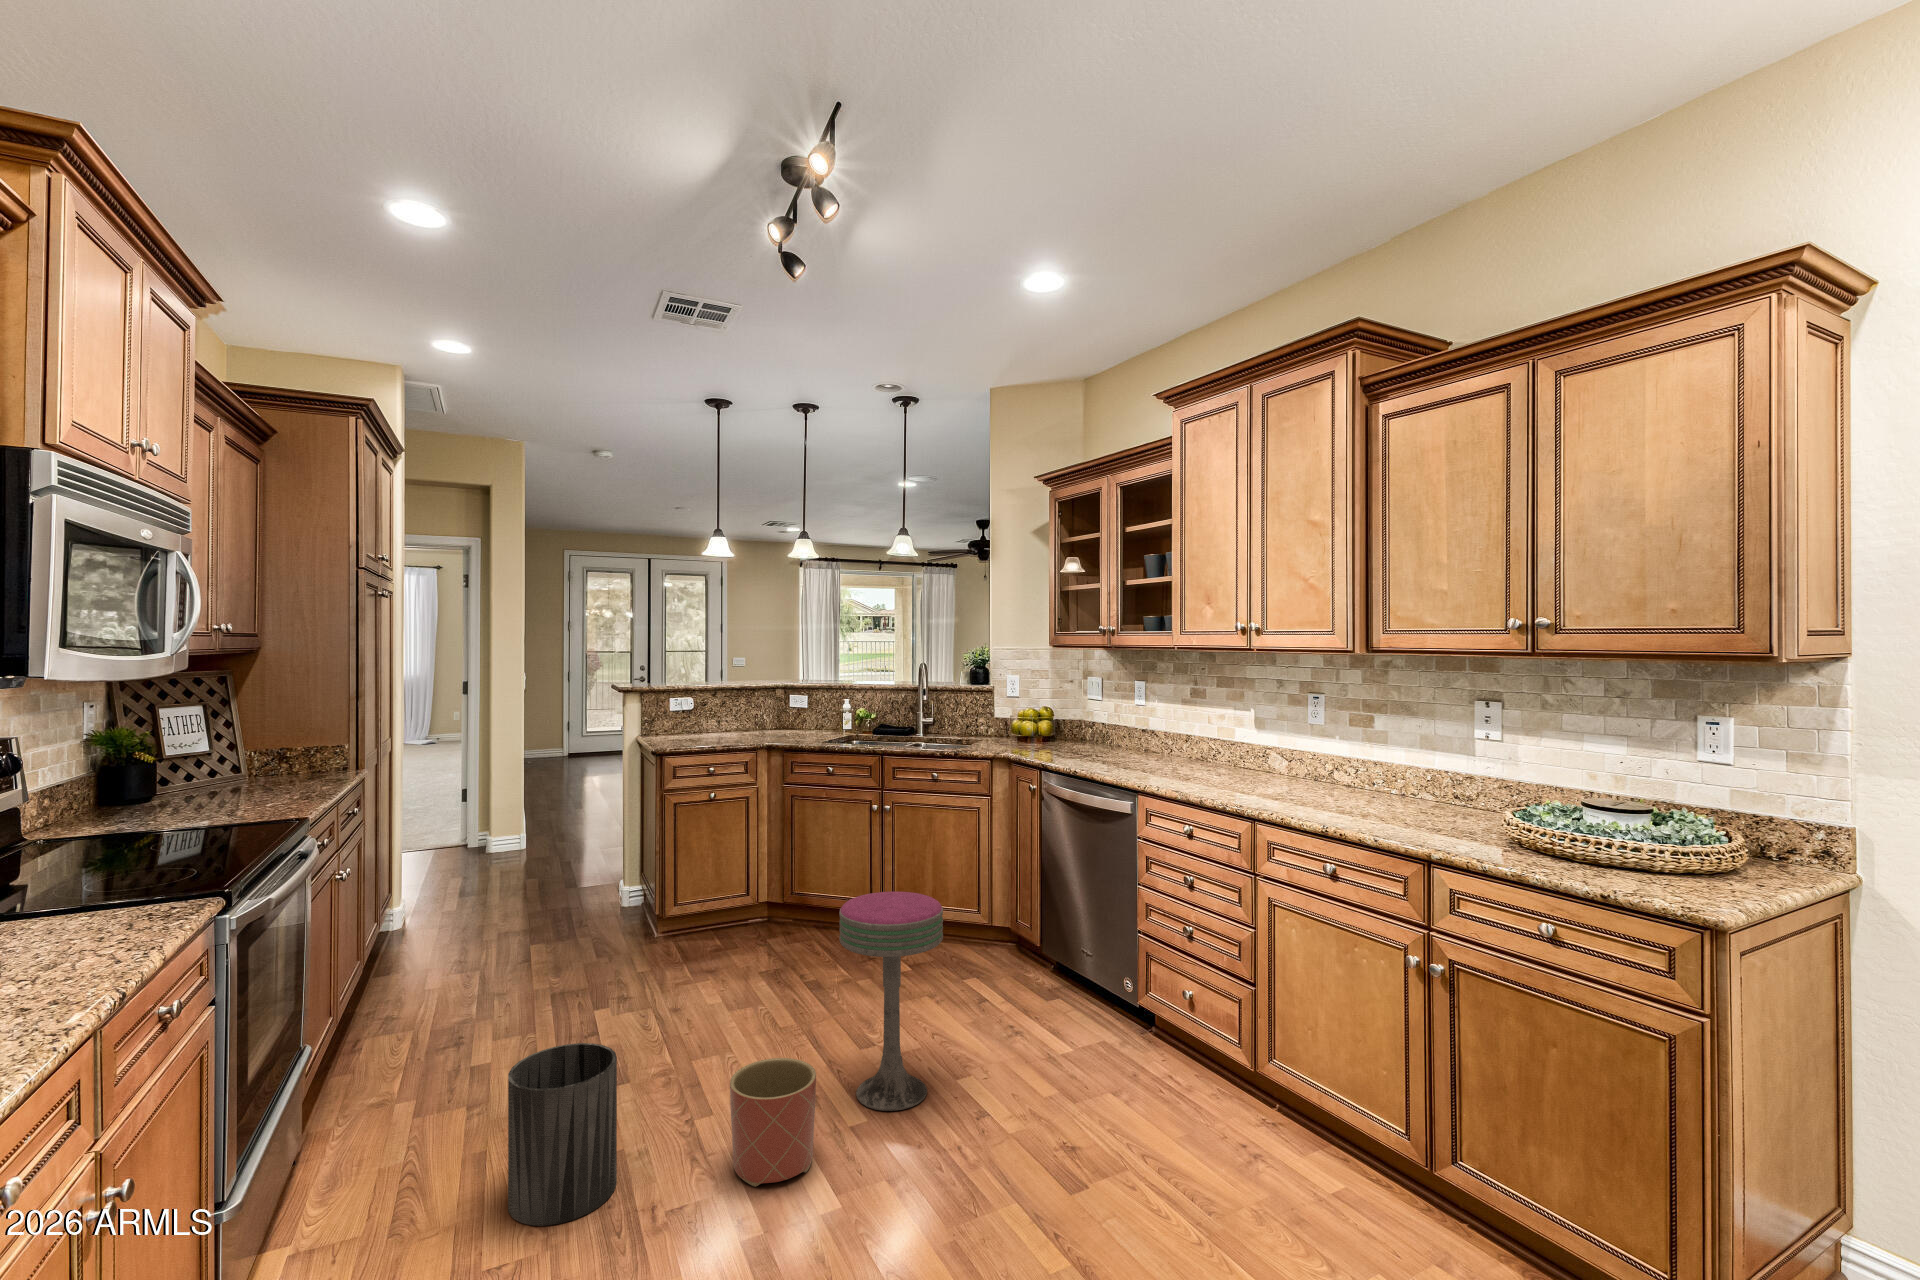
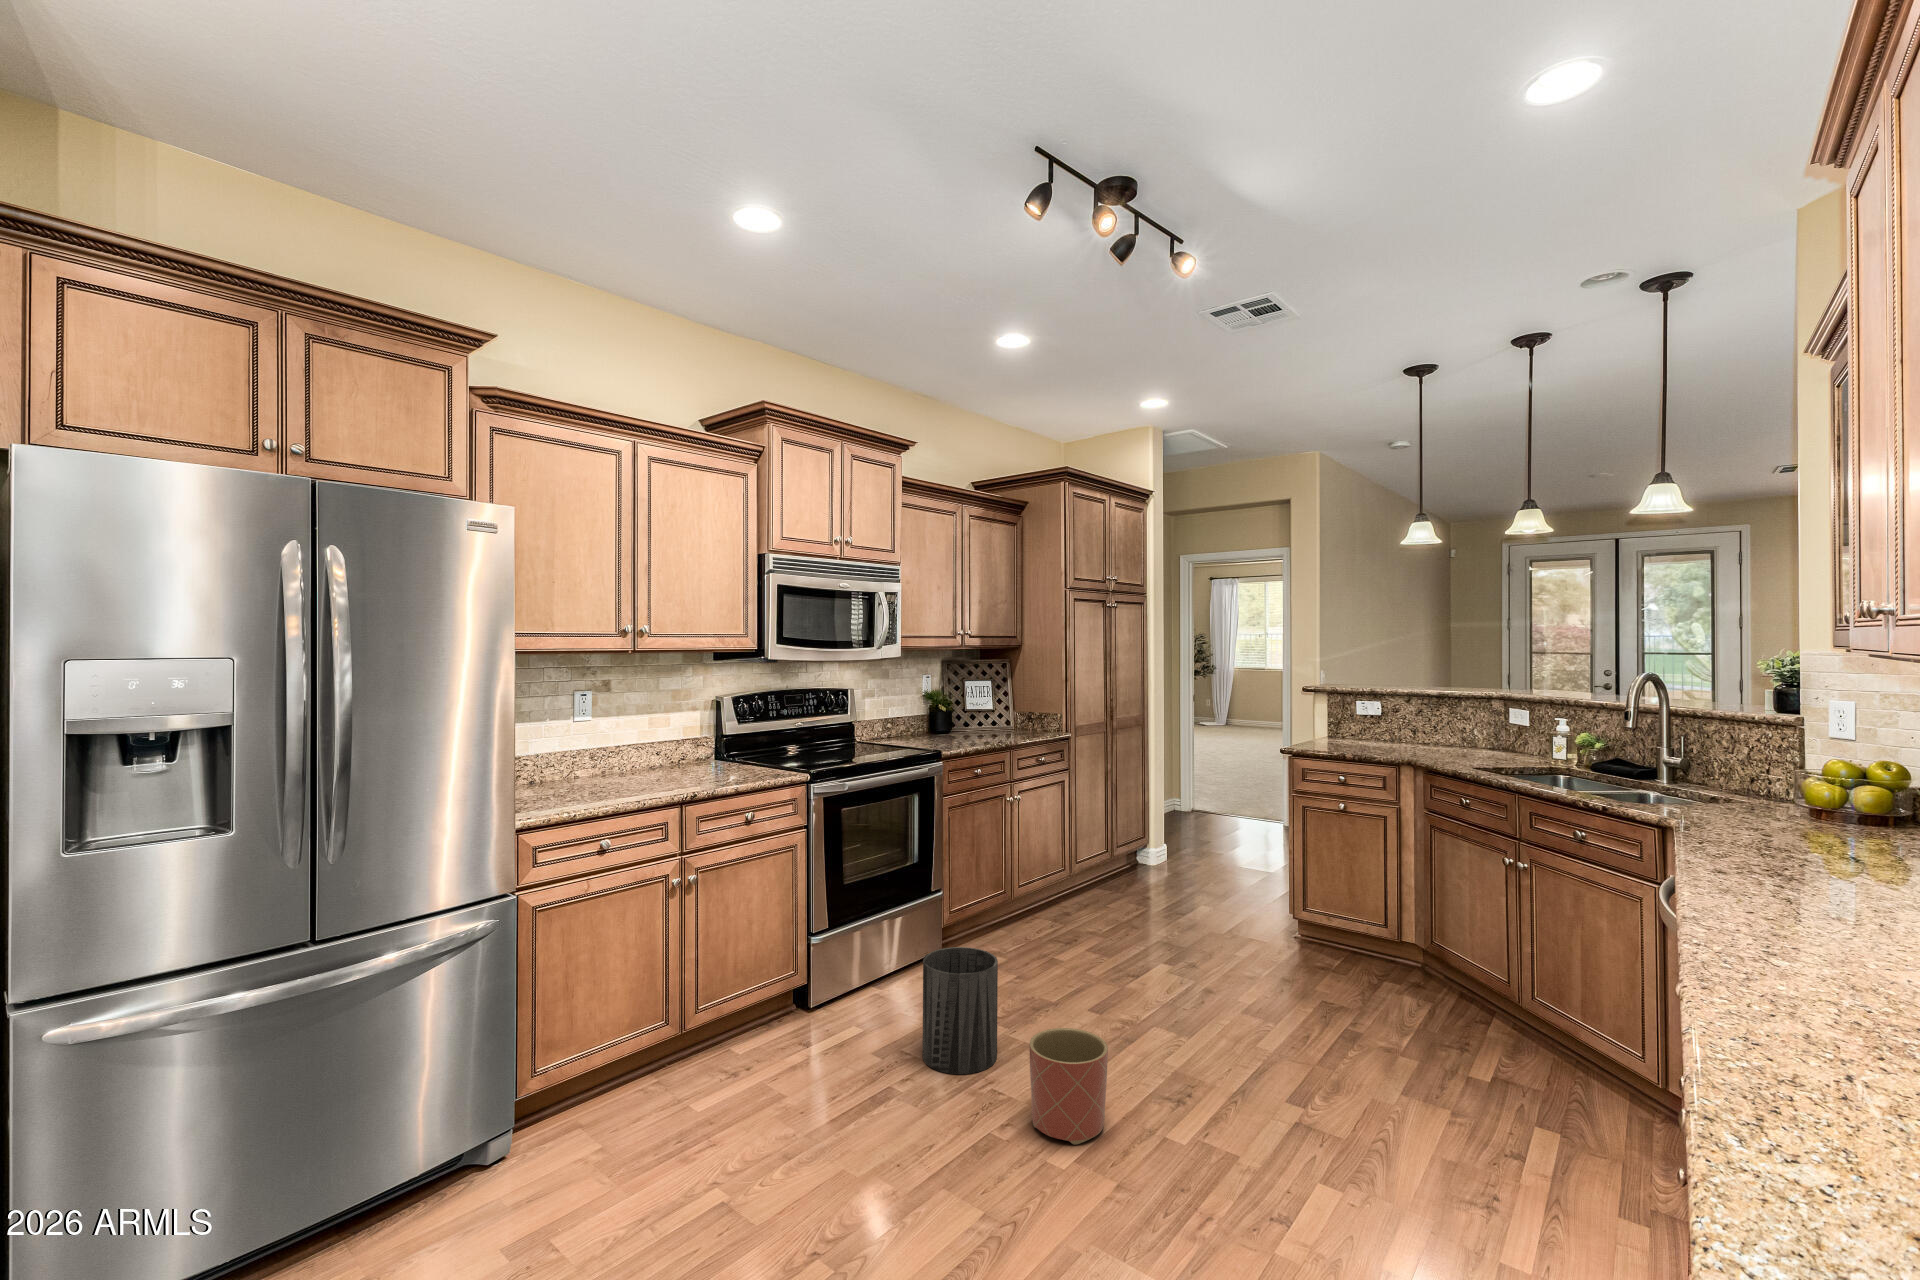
bar stool: present [839,892,943,1111] -> none [1179,922,1301,1172]

